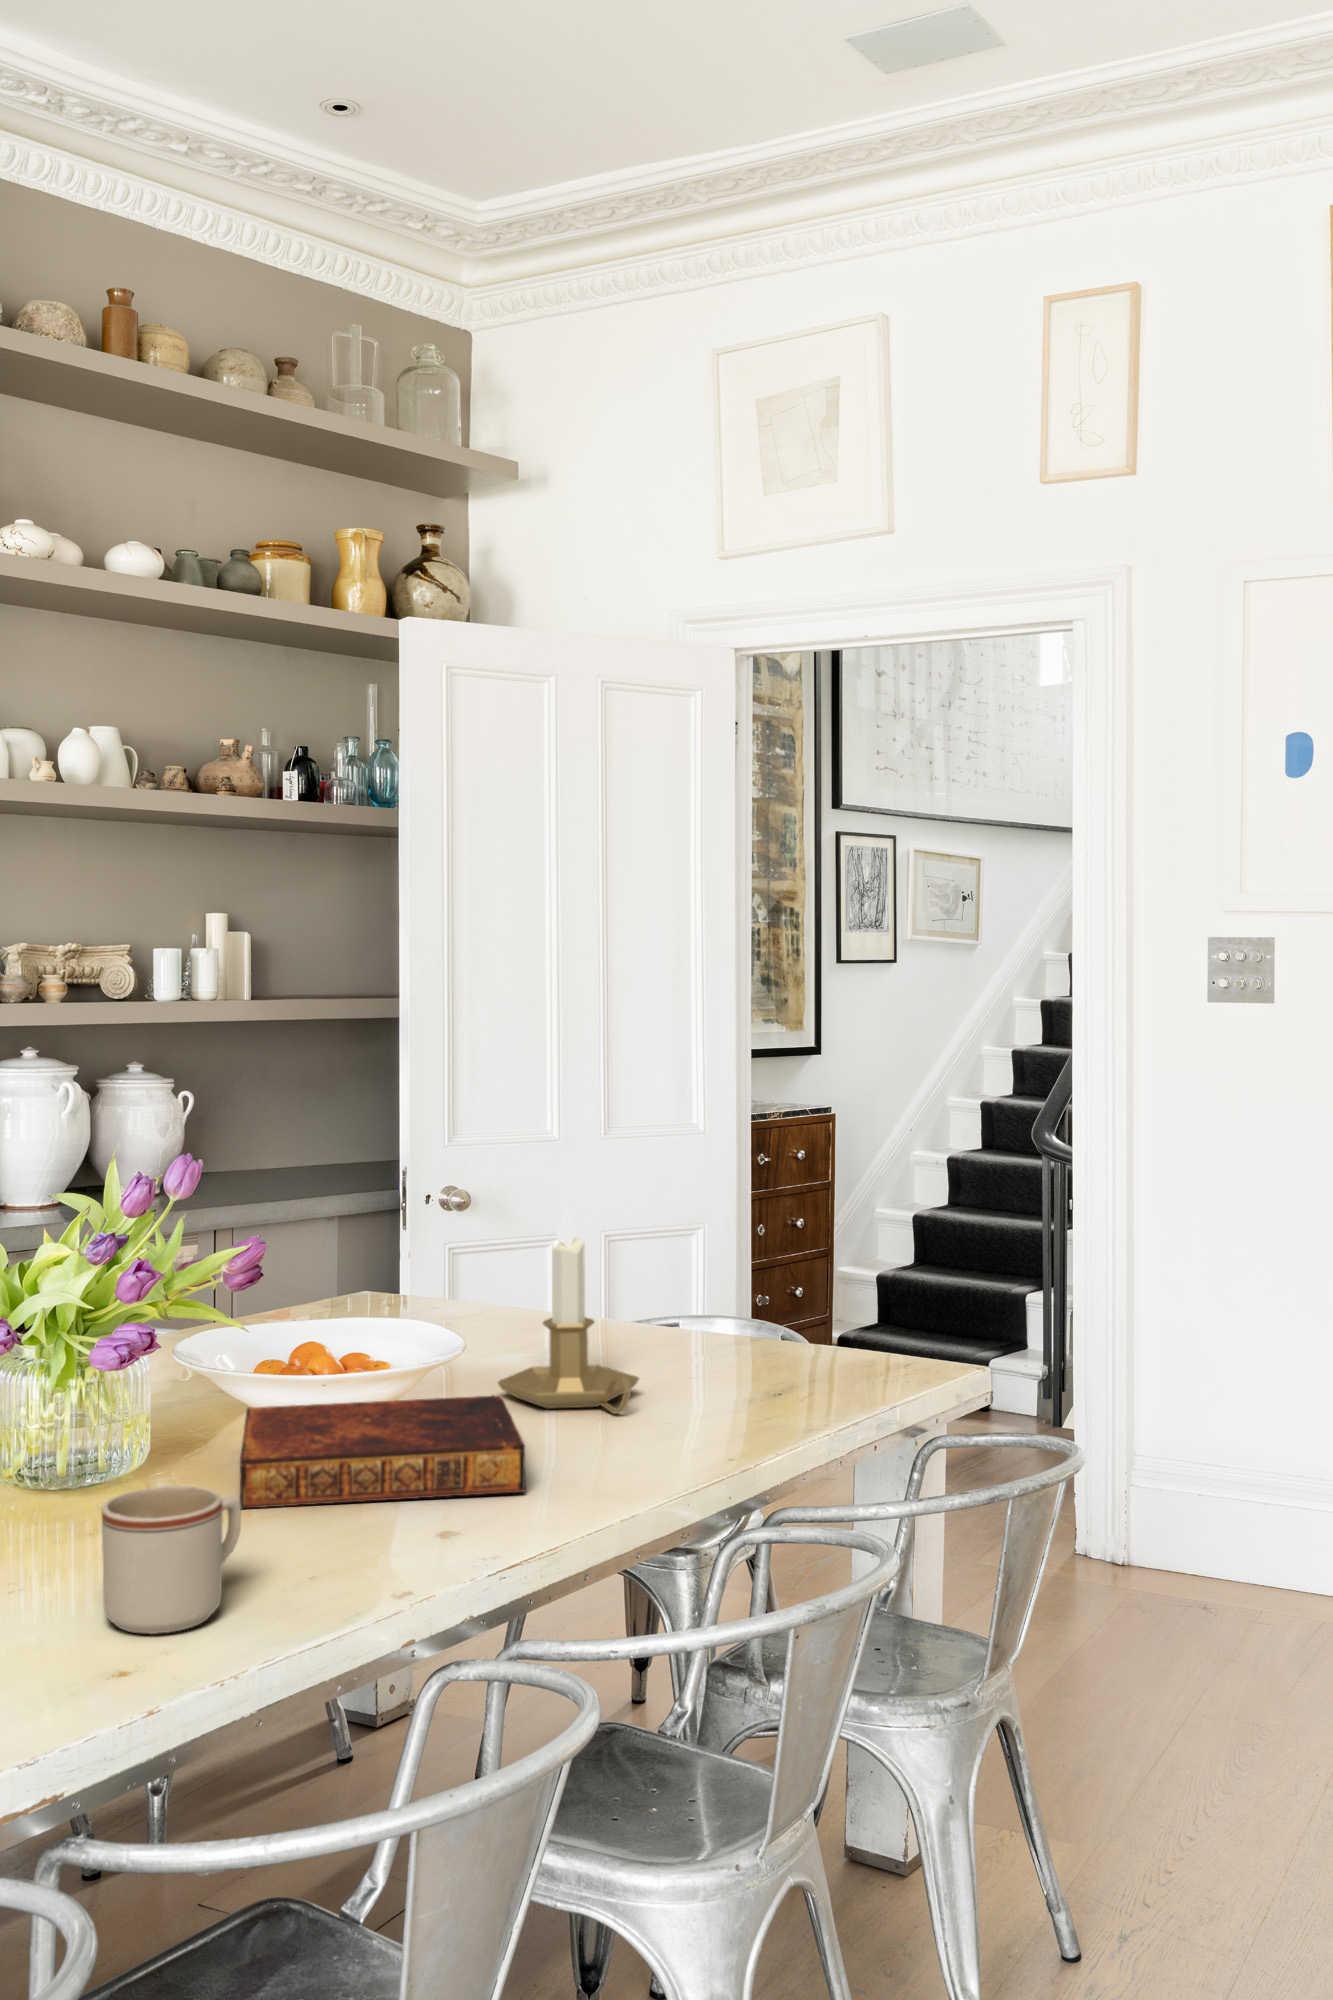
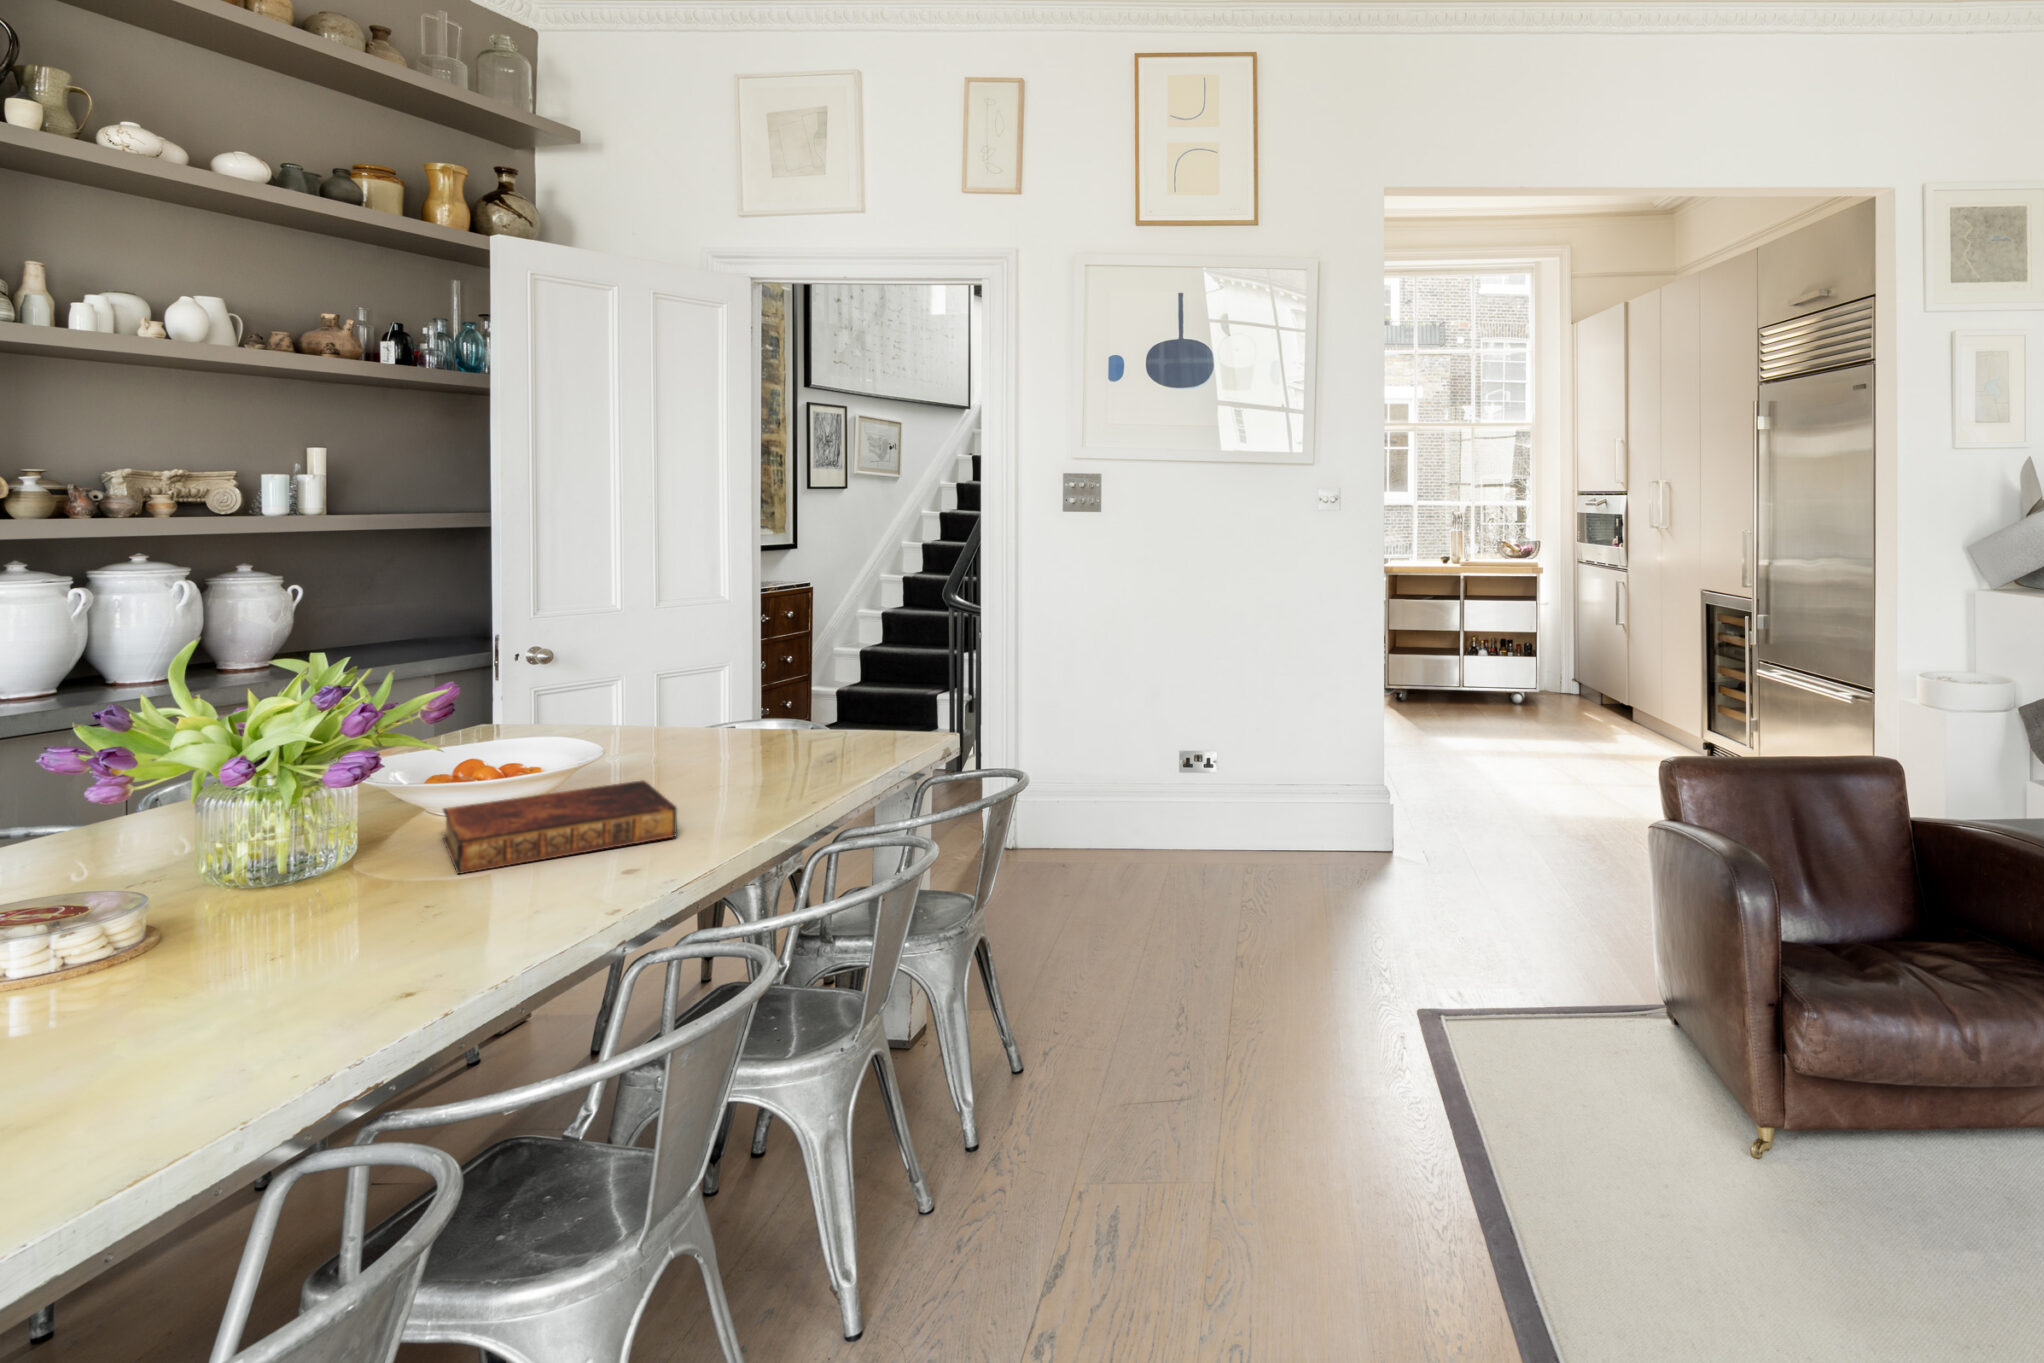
candlestick: present [498,1211,639,1413] -> none [630,655,735,787]
mug: present [102,1486,241,1634] -> none [380,855,487,958]

